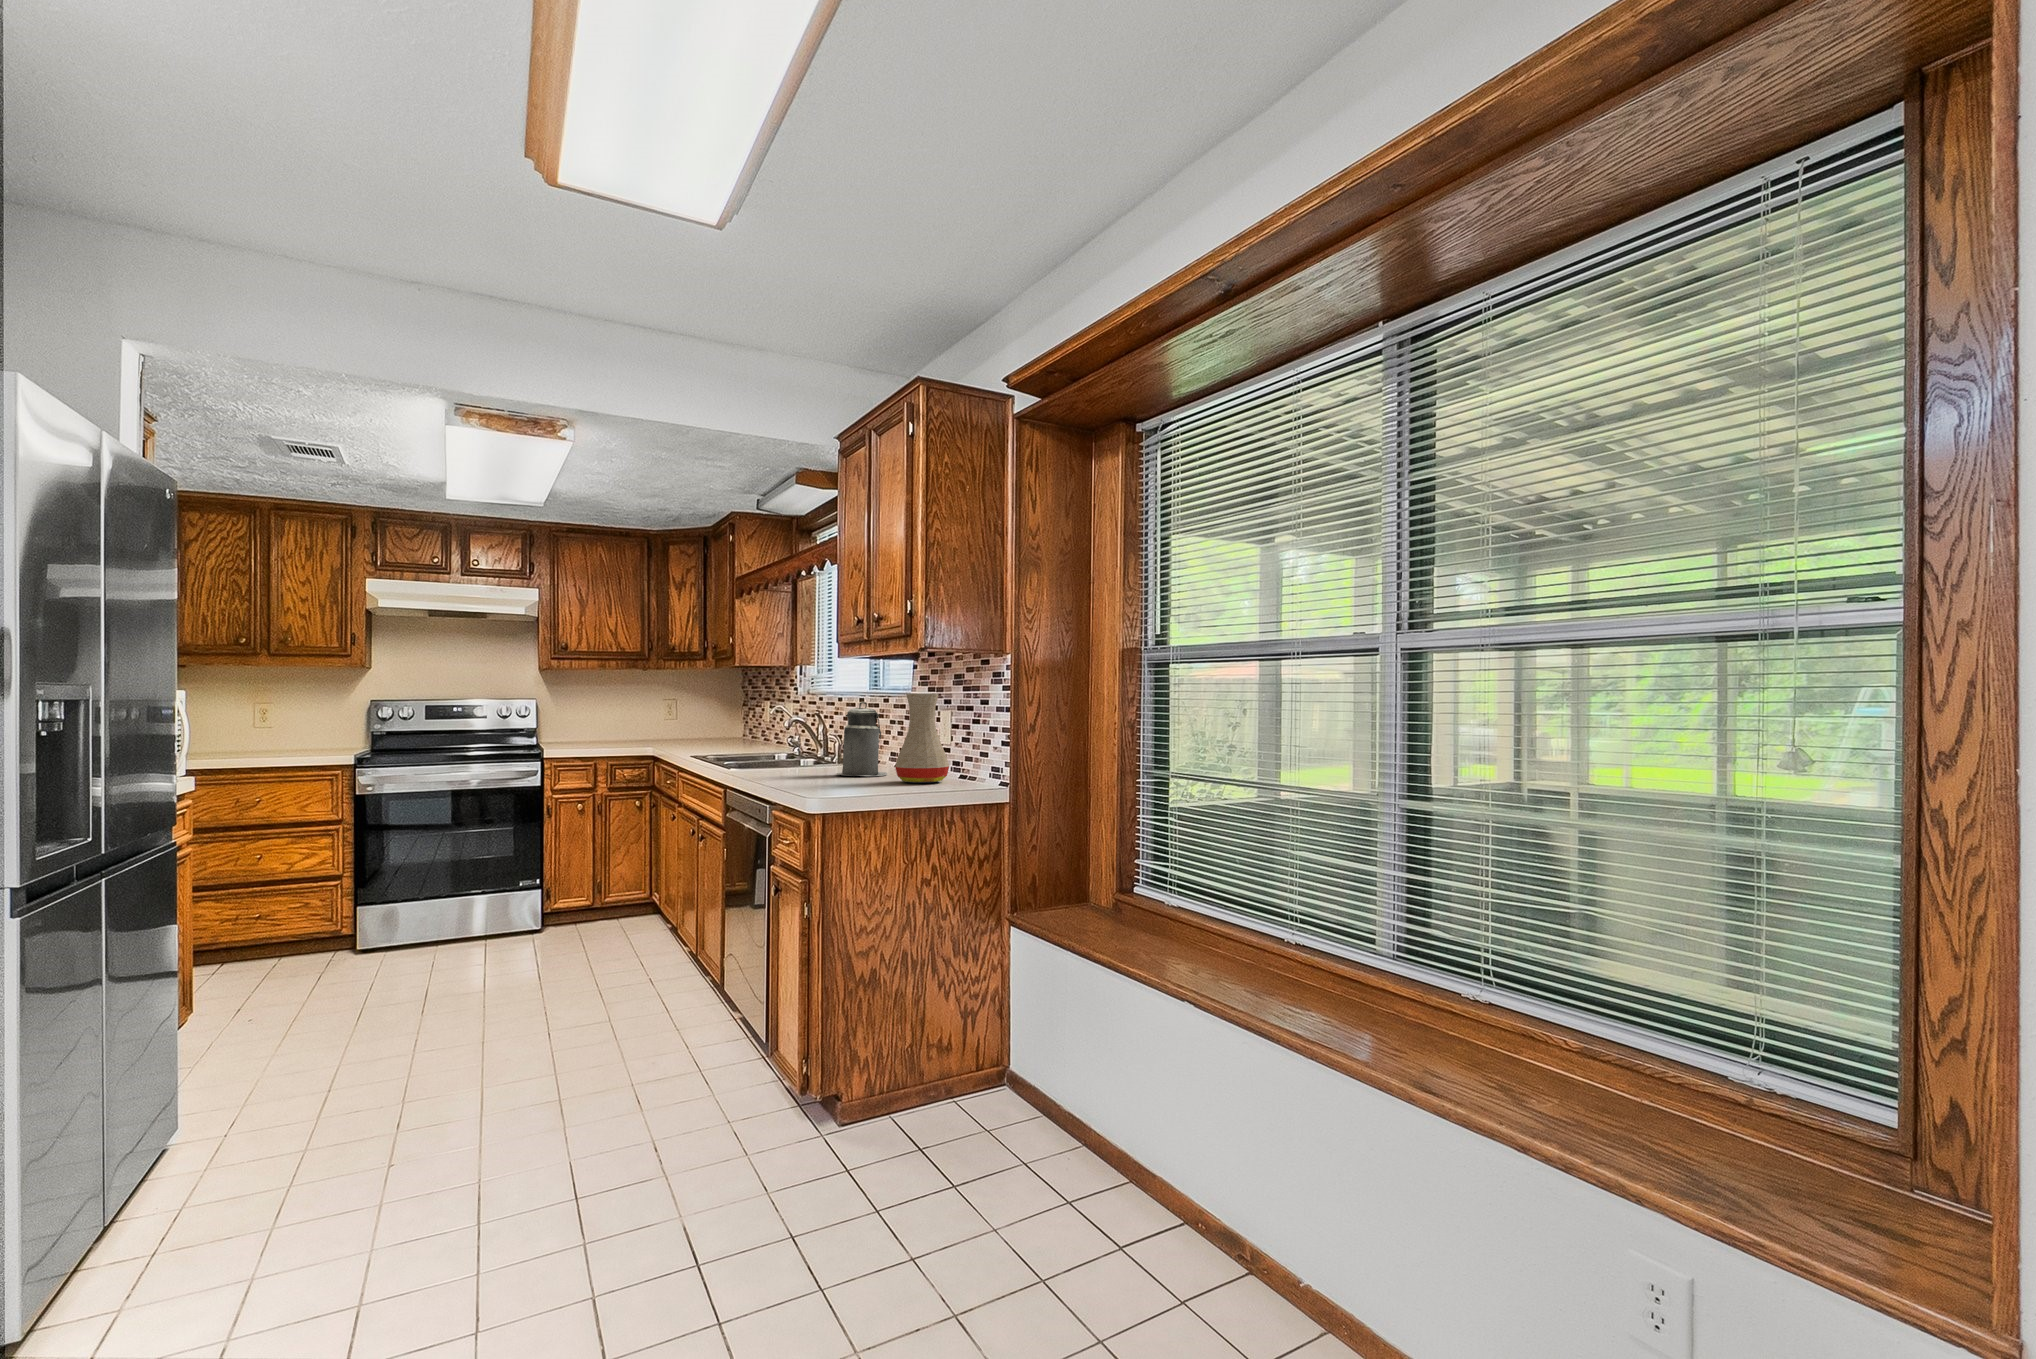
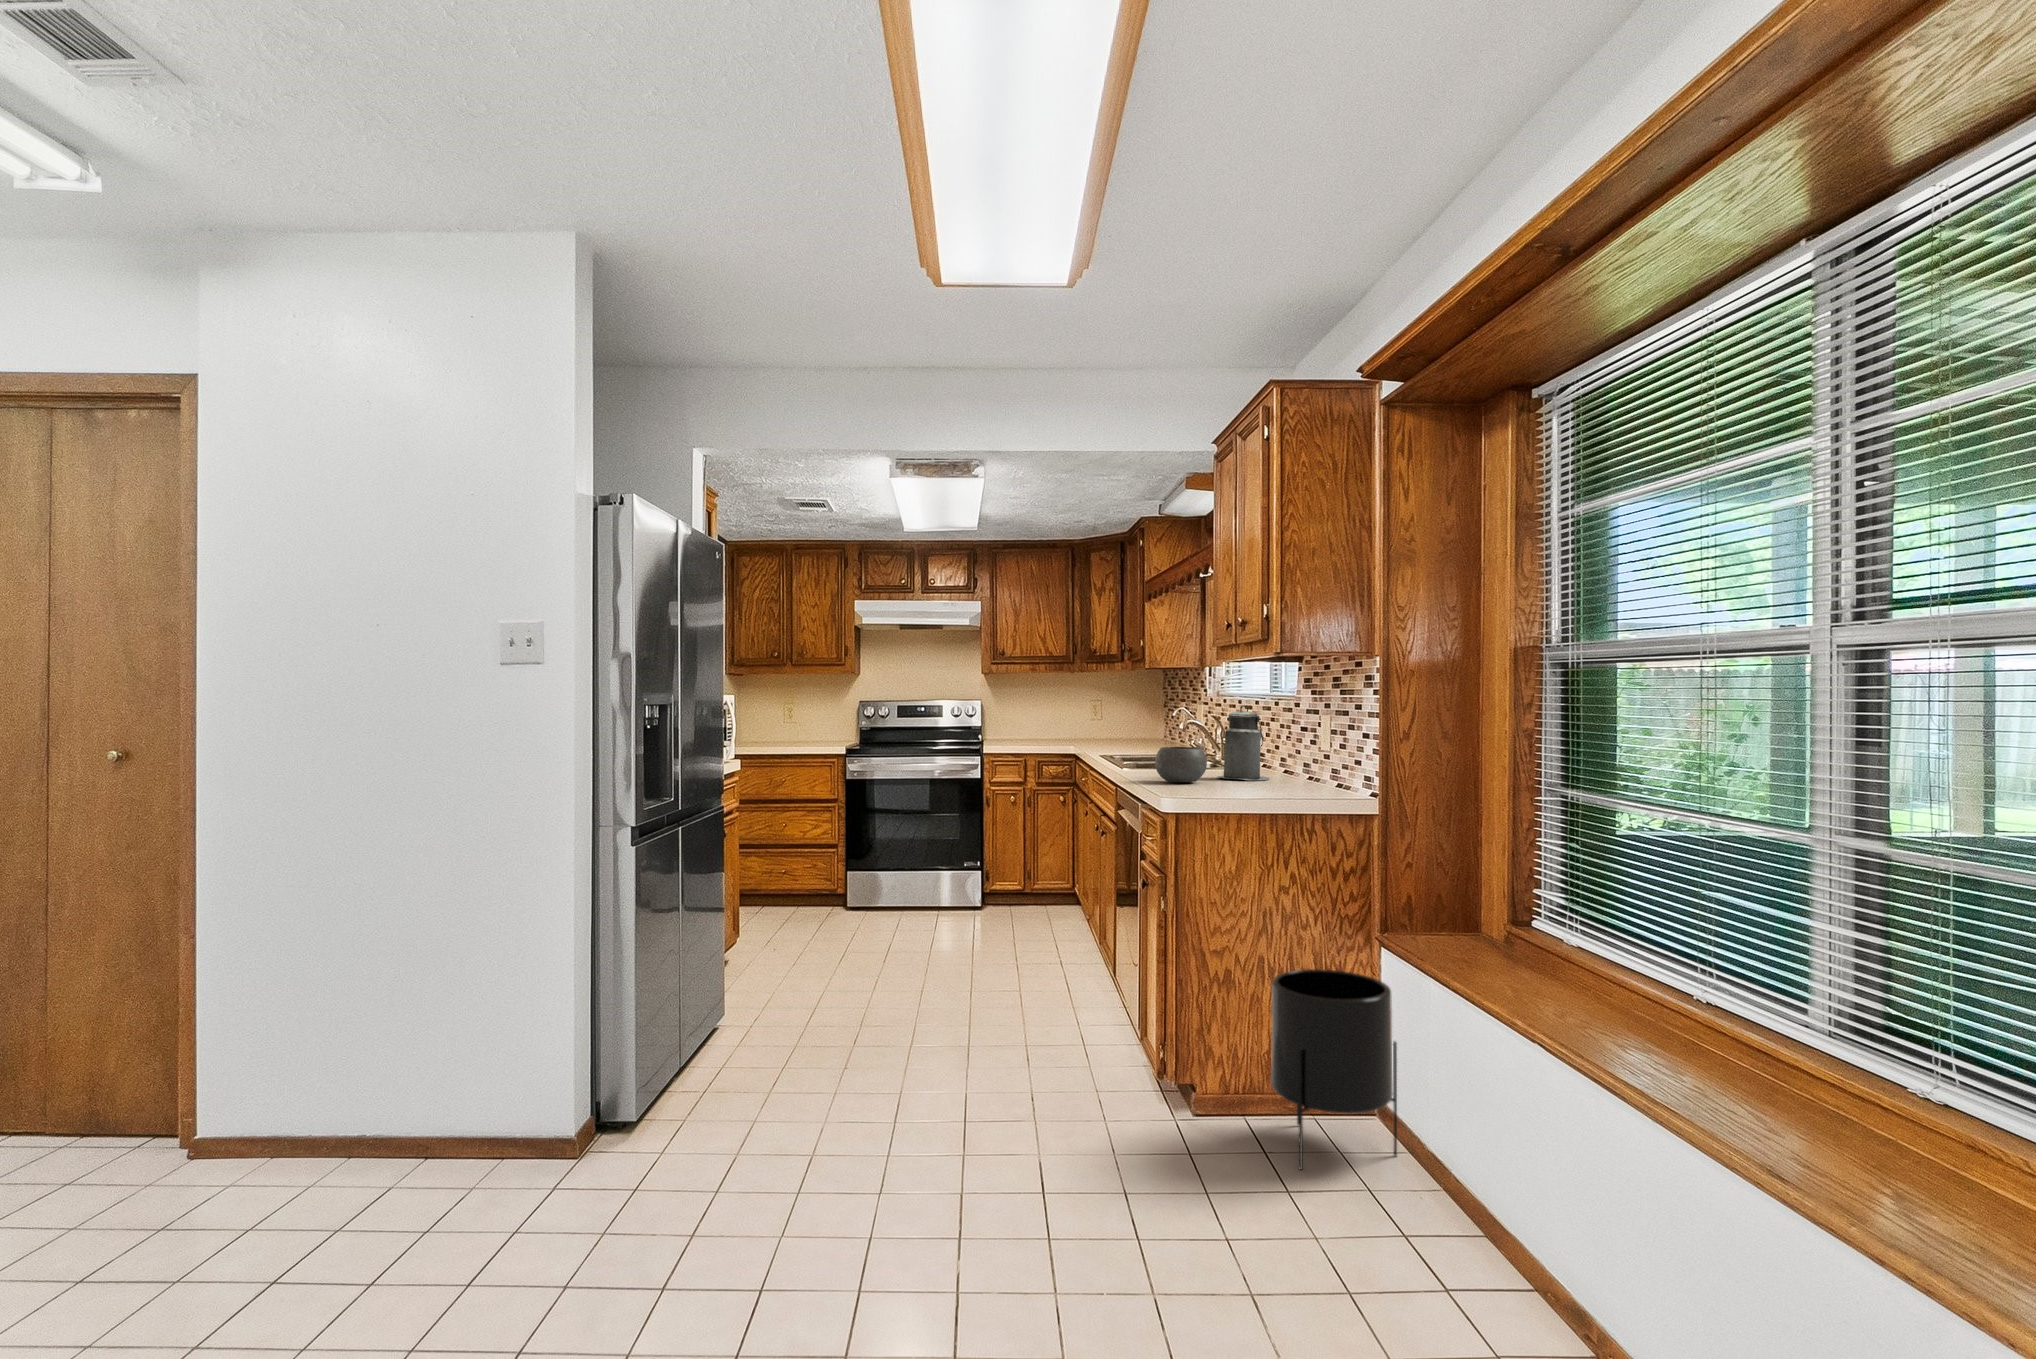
vase: present [895,694,949,783] -> none [1268,697,1326,789]
bowl: none [777,745,831,781] -> present [1155,747,1207,782]
planter: none [922,955,1037,1155] -> present [1271,969,1397,1169]

